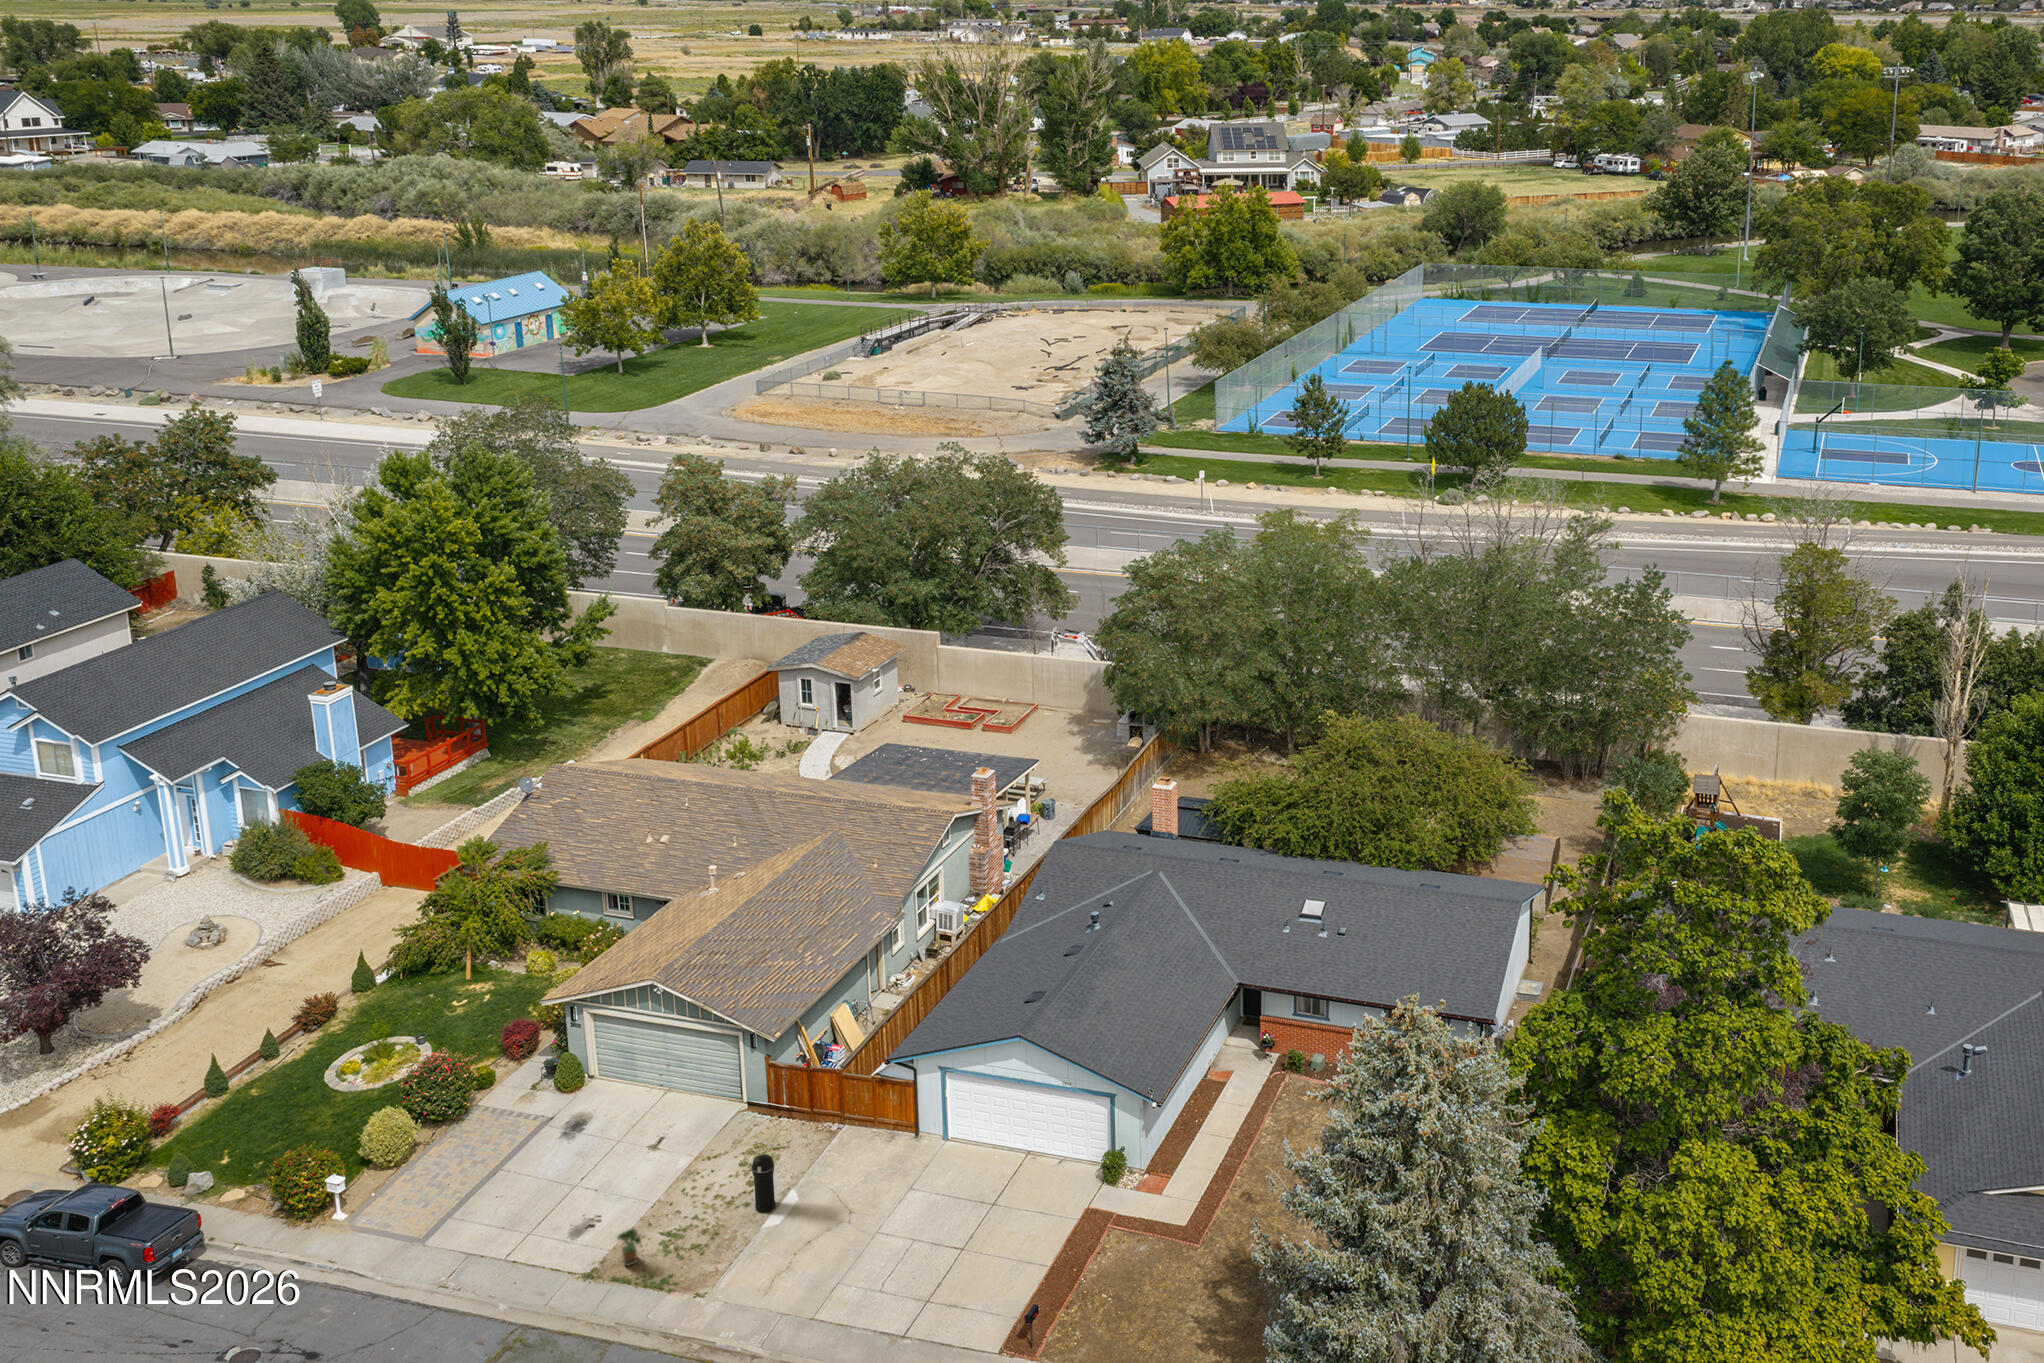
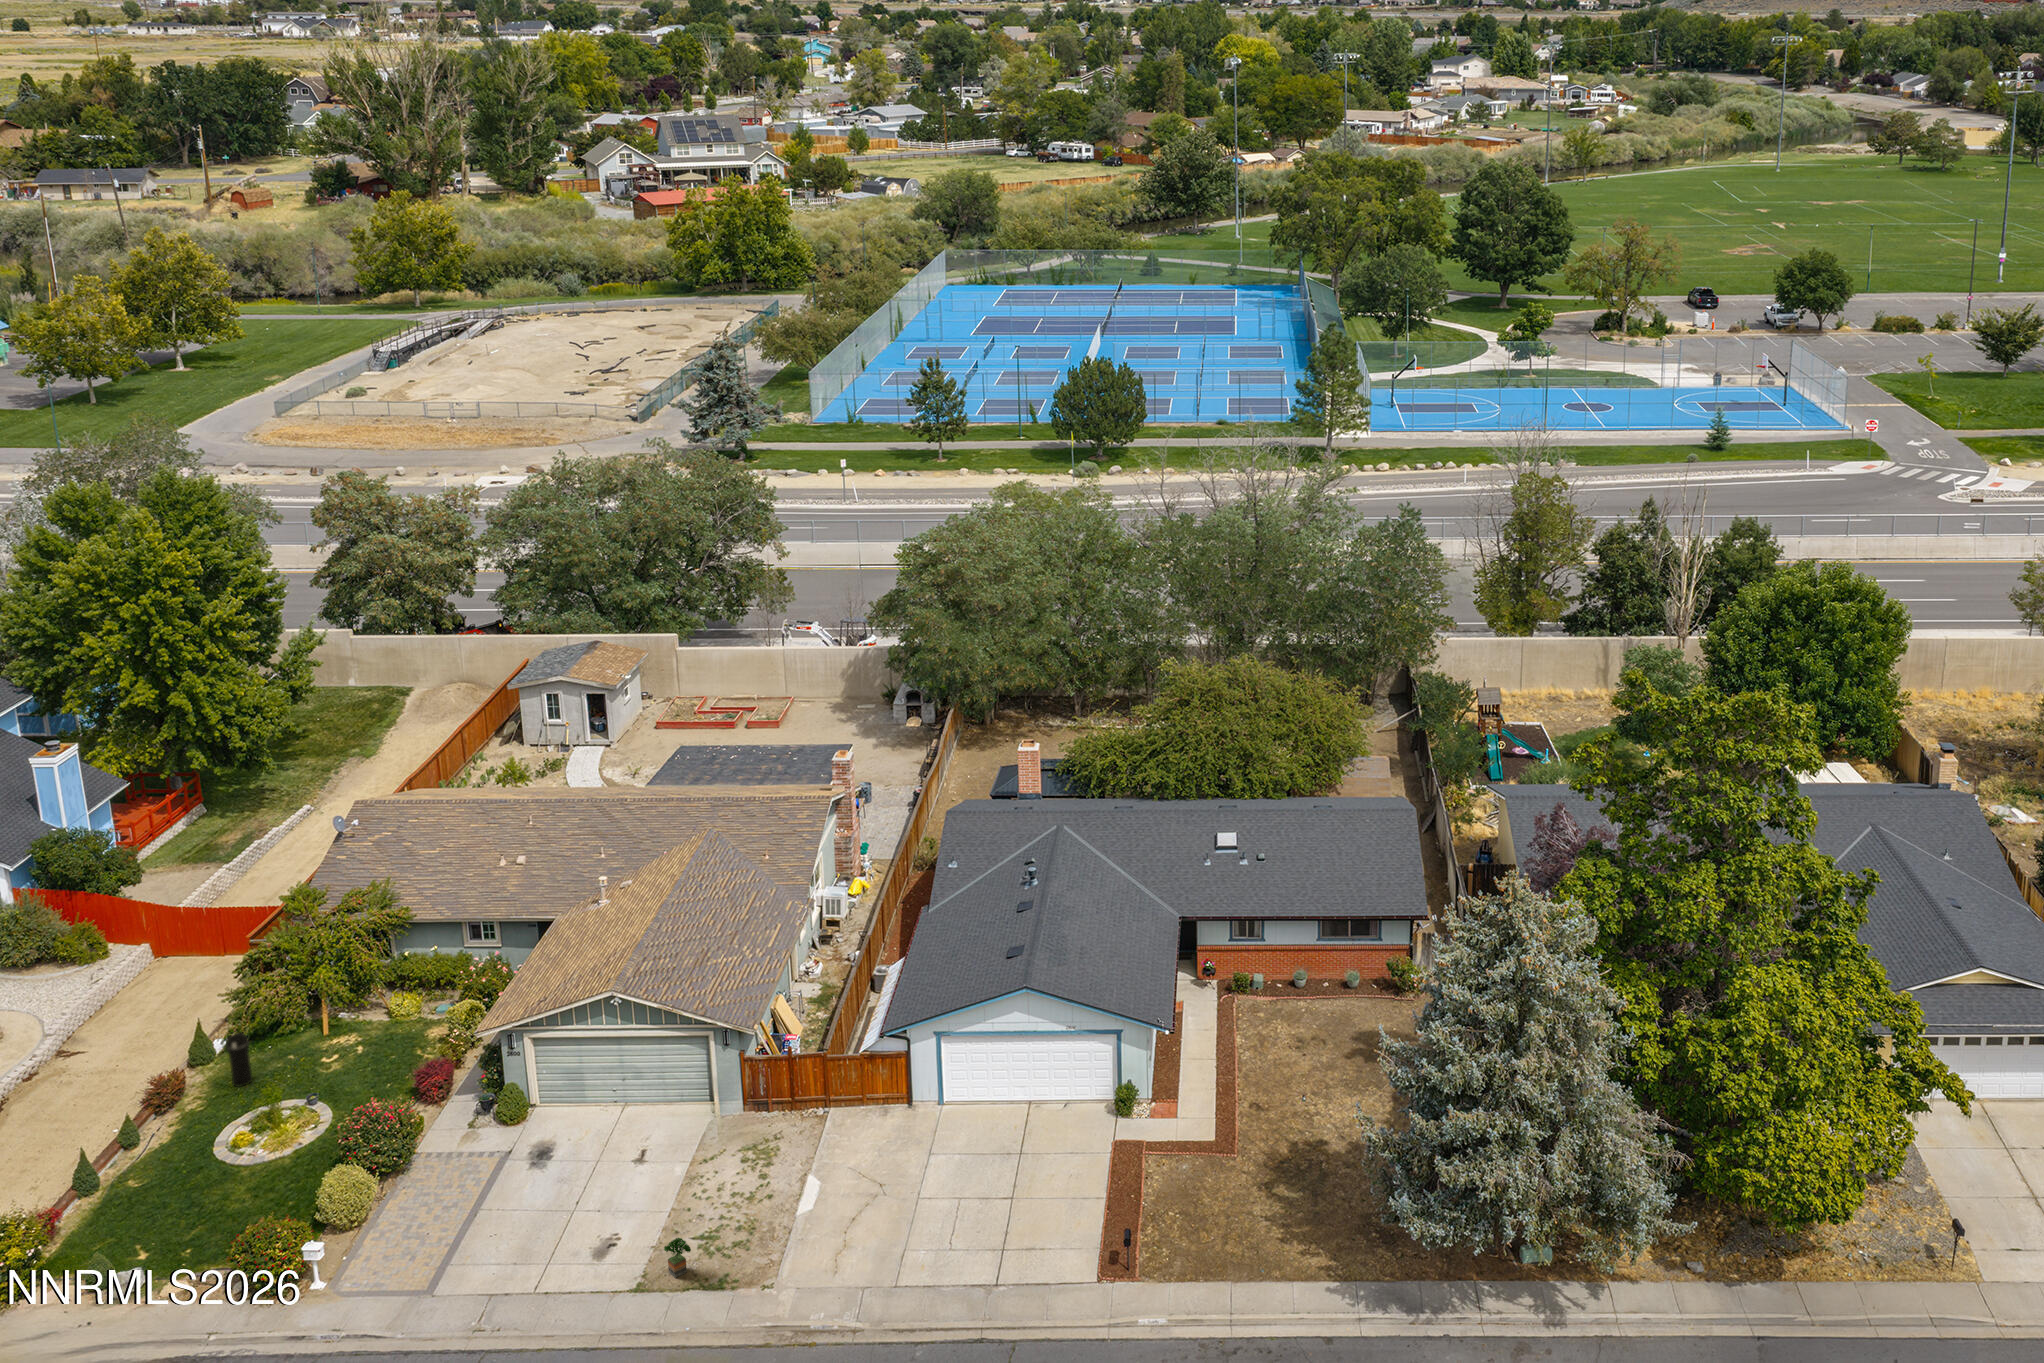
trash can: present [752,1154,775,1213] -> present [226,1033,253,1087]

